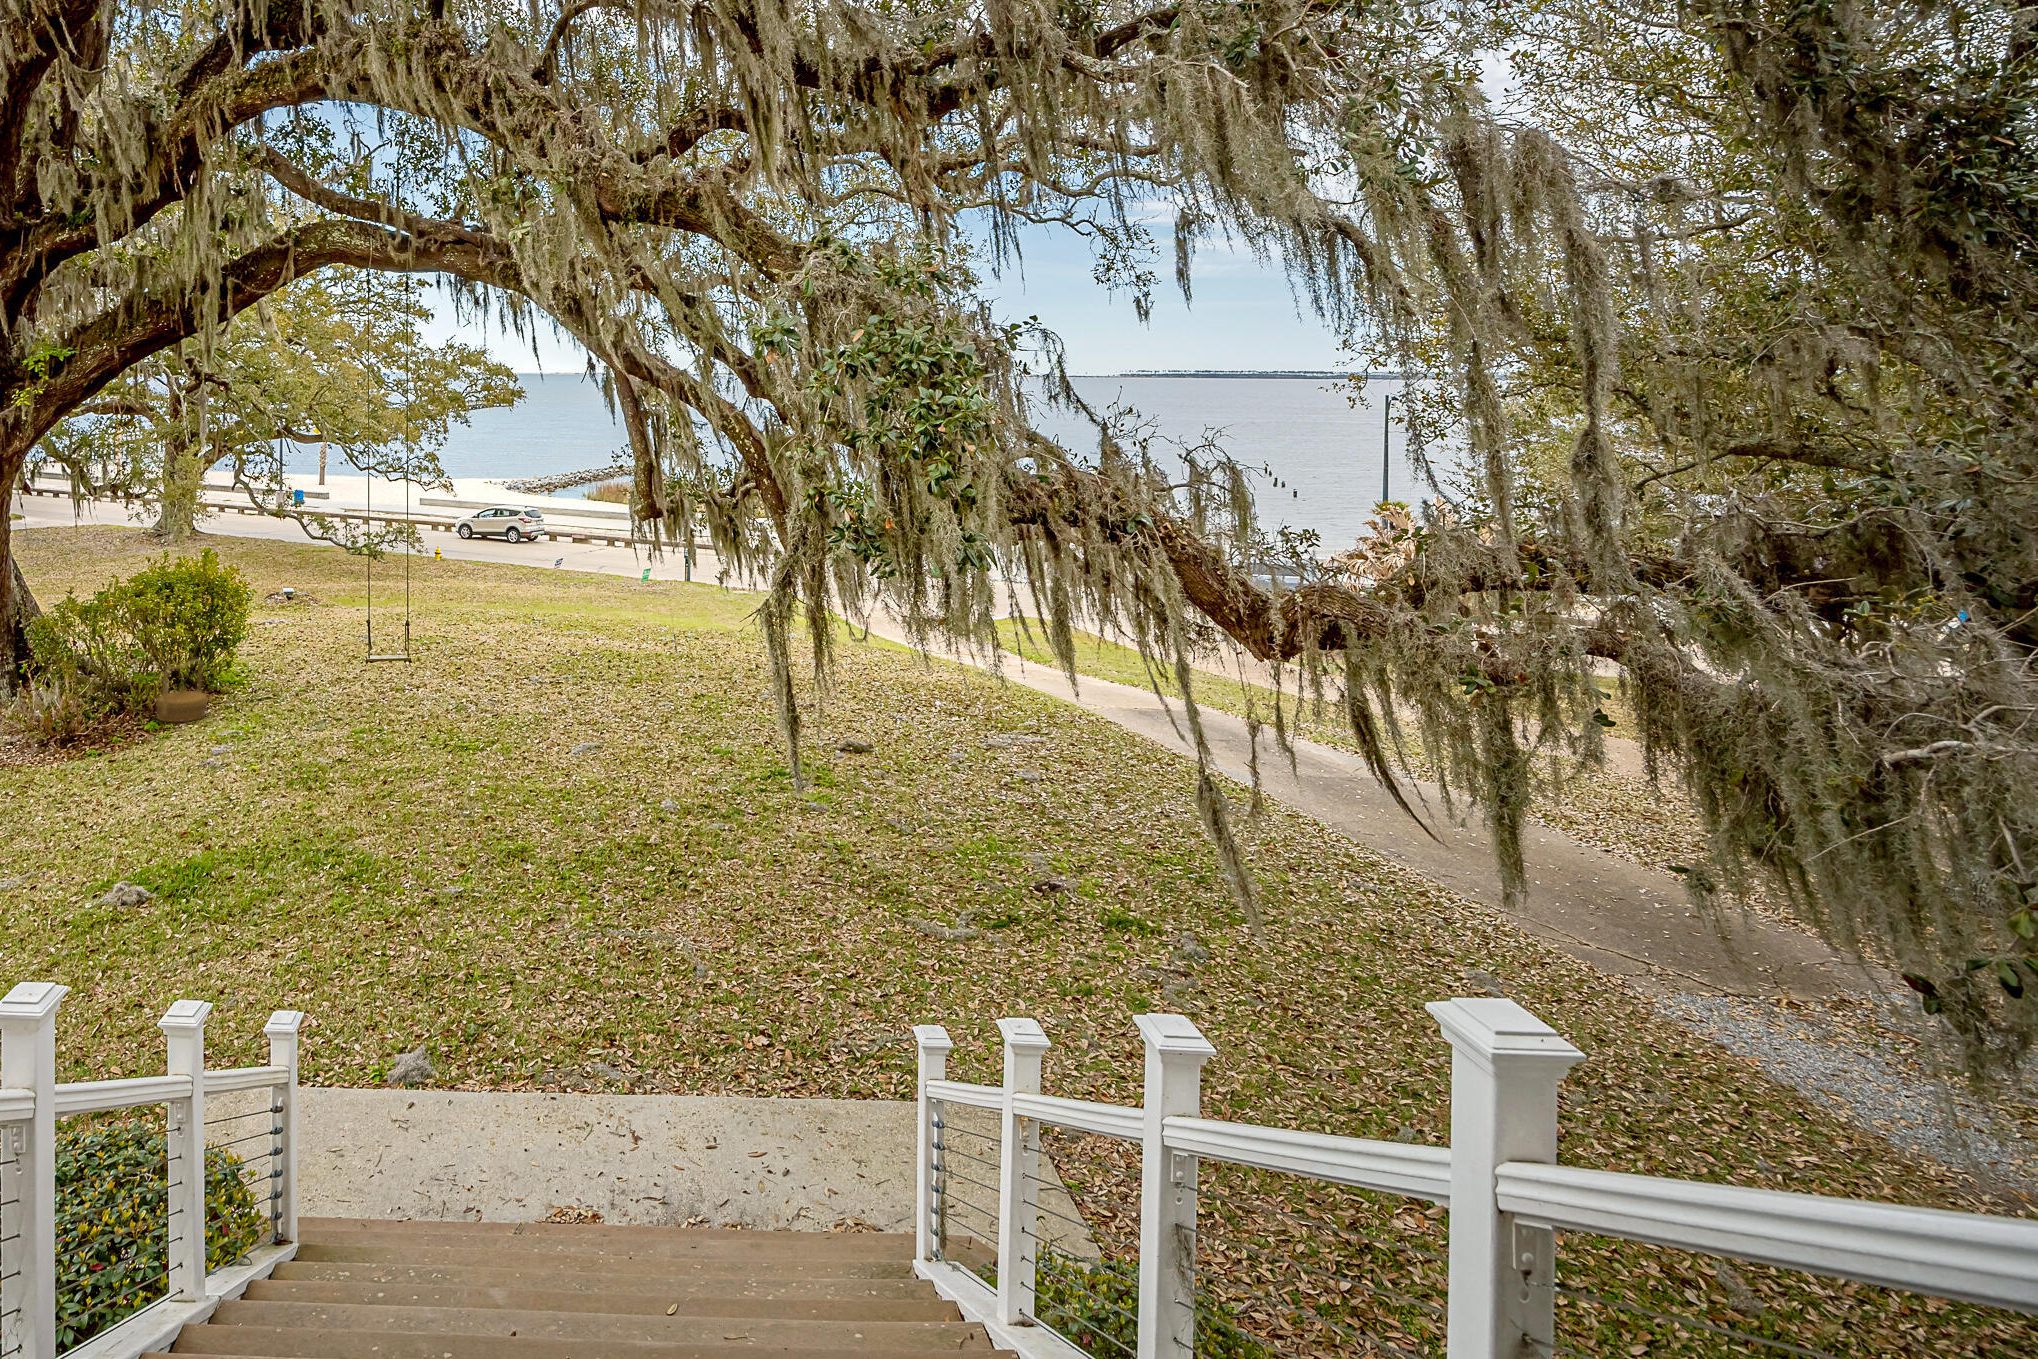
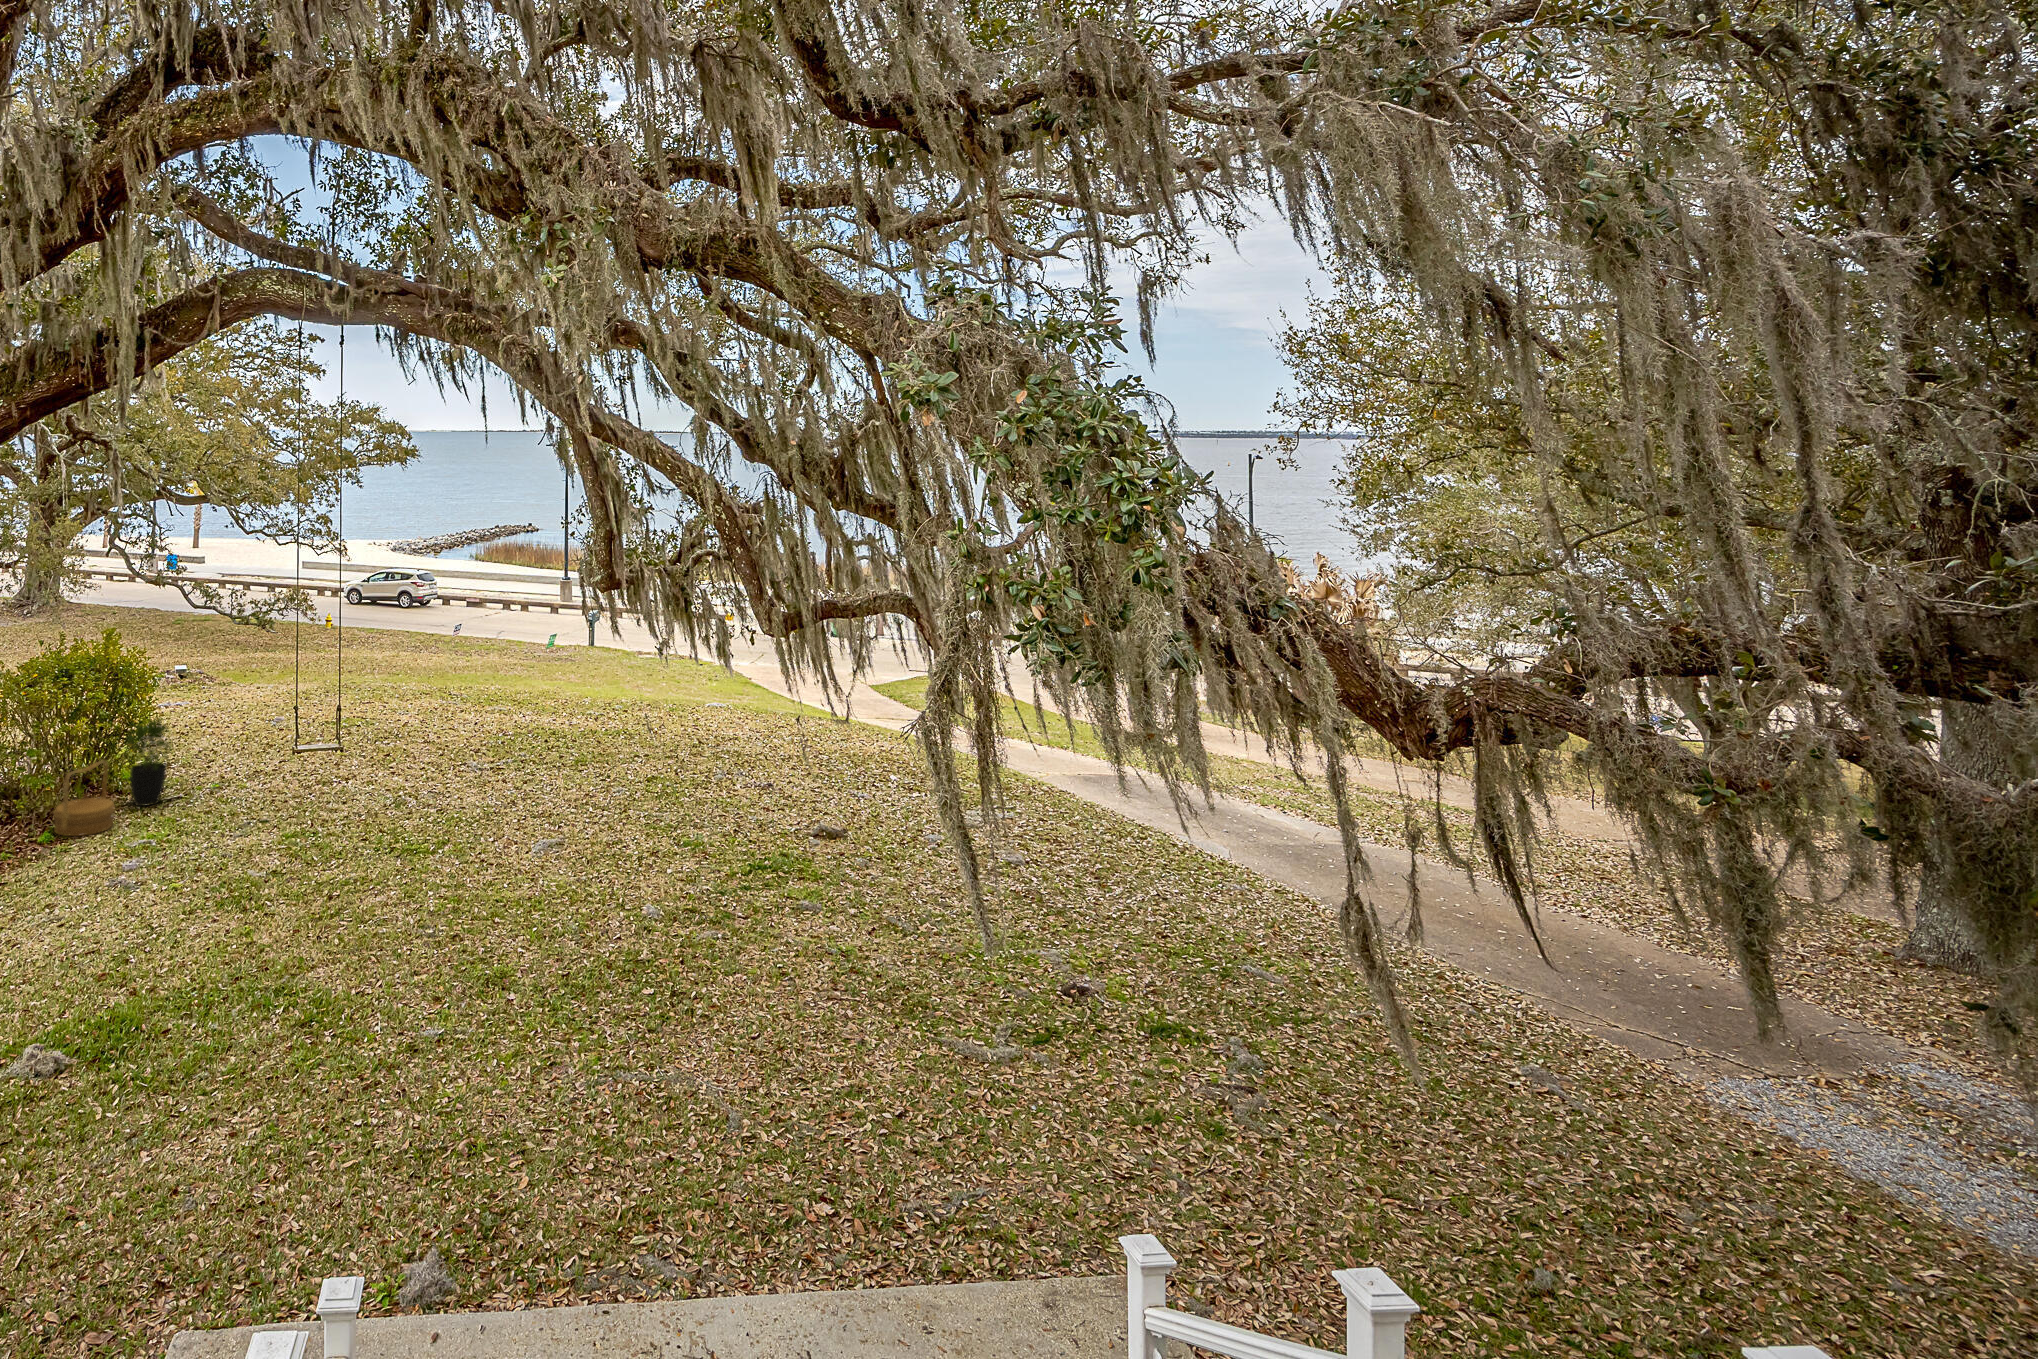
potted plant: none [214,623,264,701] -> present [124,718,173,806]

